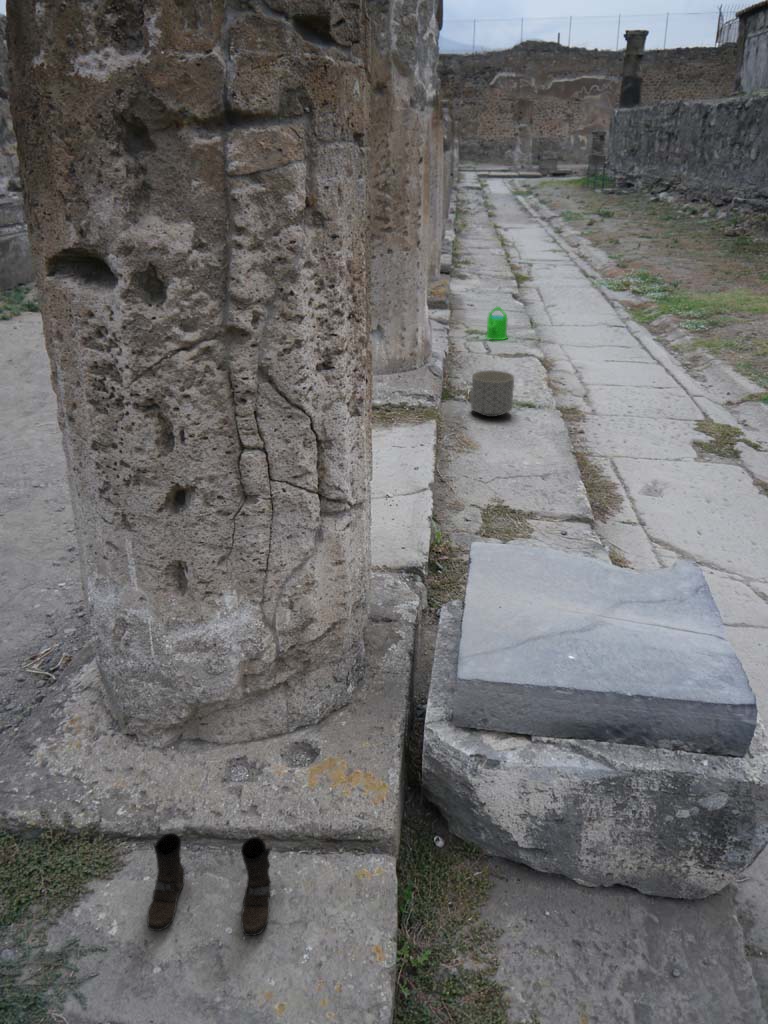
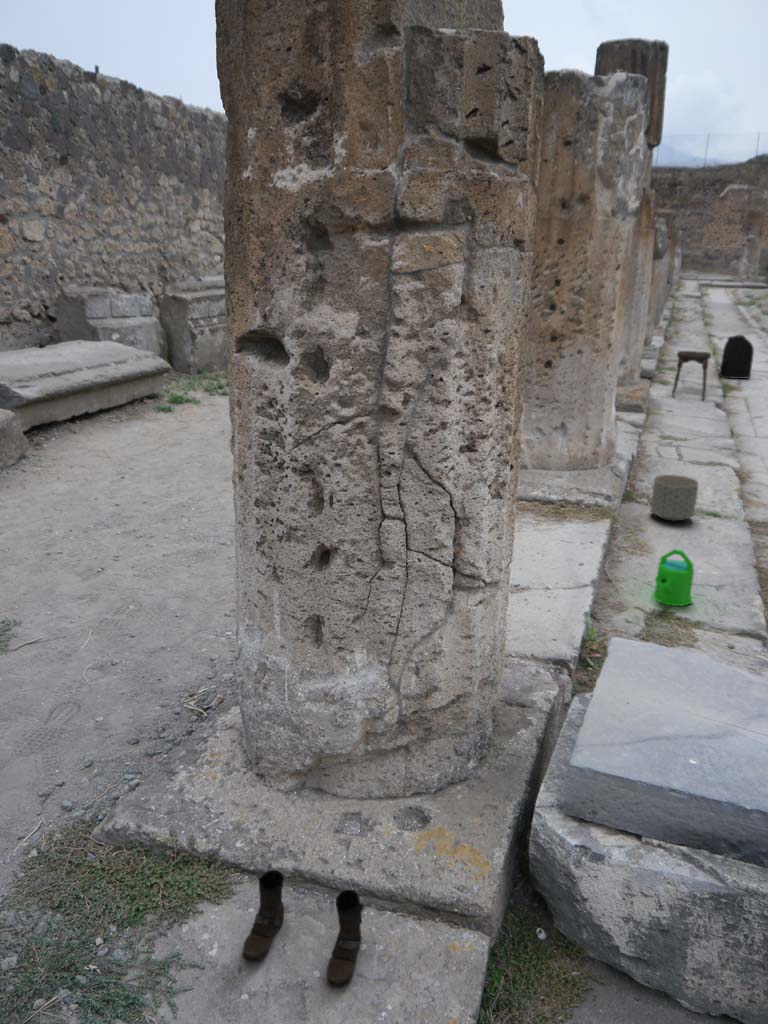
backpack: none [513,222,543,267] -> present [719,335,754,379]
stool: none [472,241,506,291] -> present [672,351,711,400]
watering can: present [486,307,507,340] -> present [652,549,694,606]

